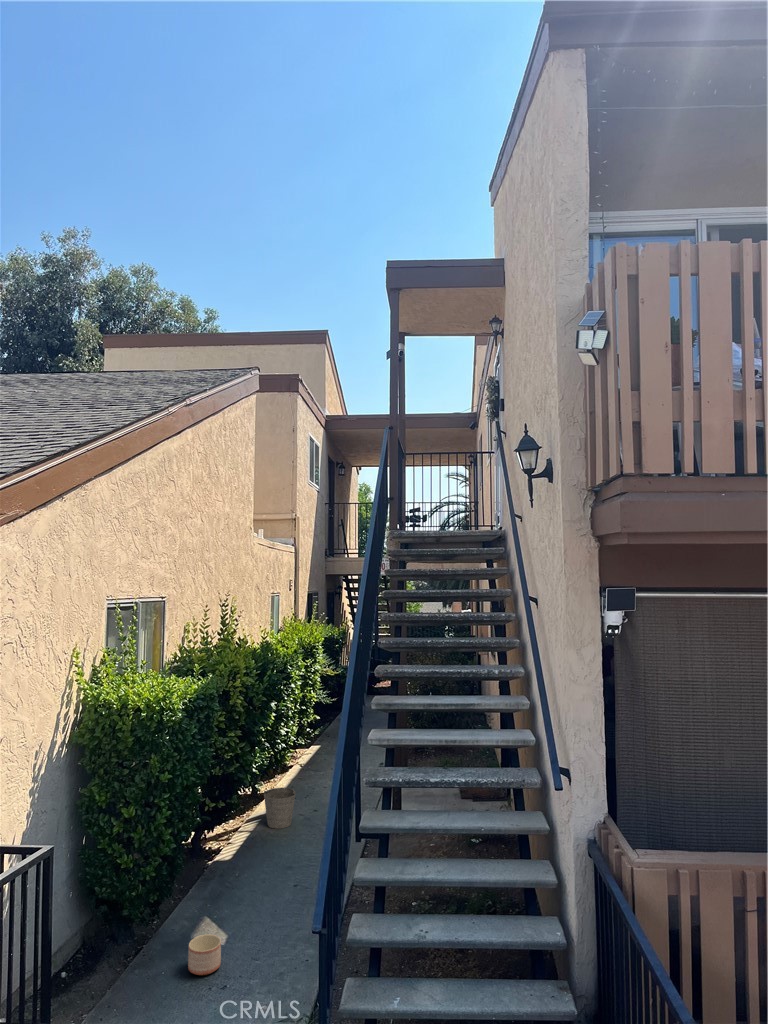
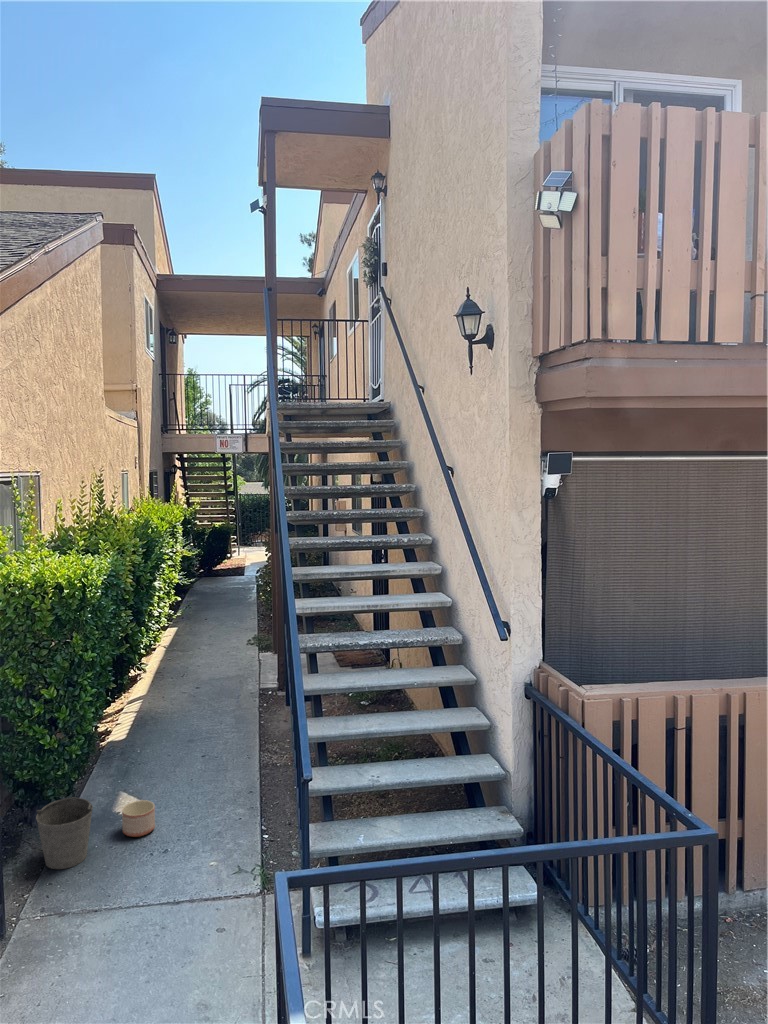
bucket: present [264,788,296,829] -> present [36,797,93,869]

